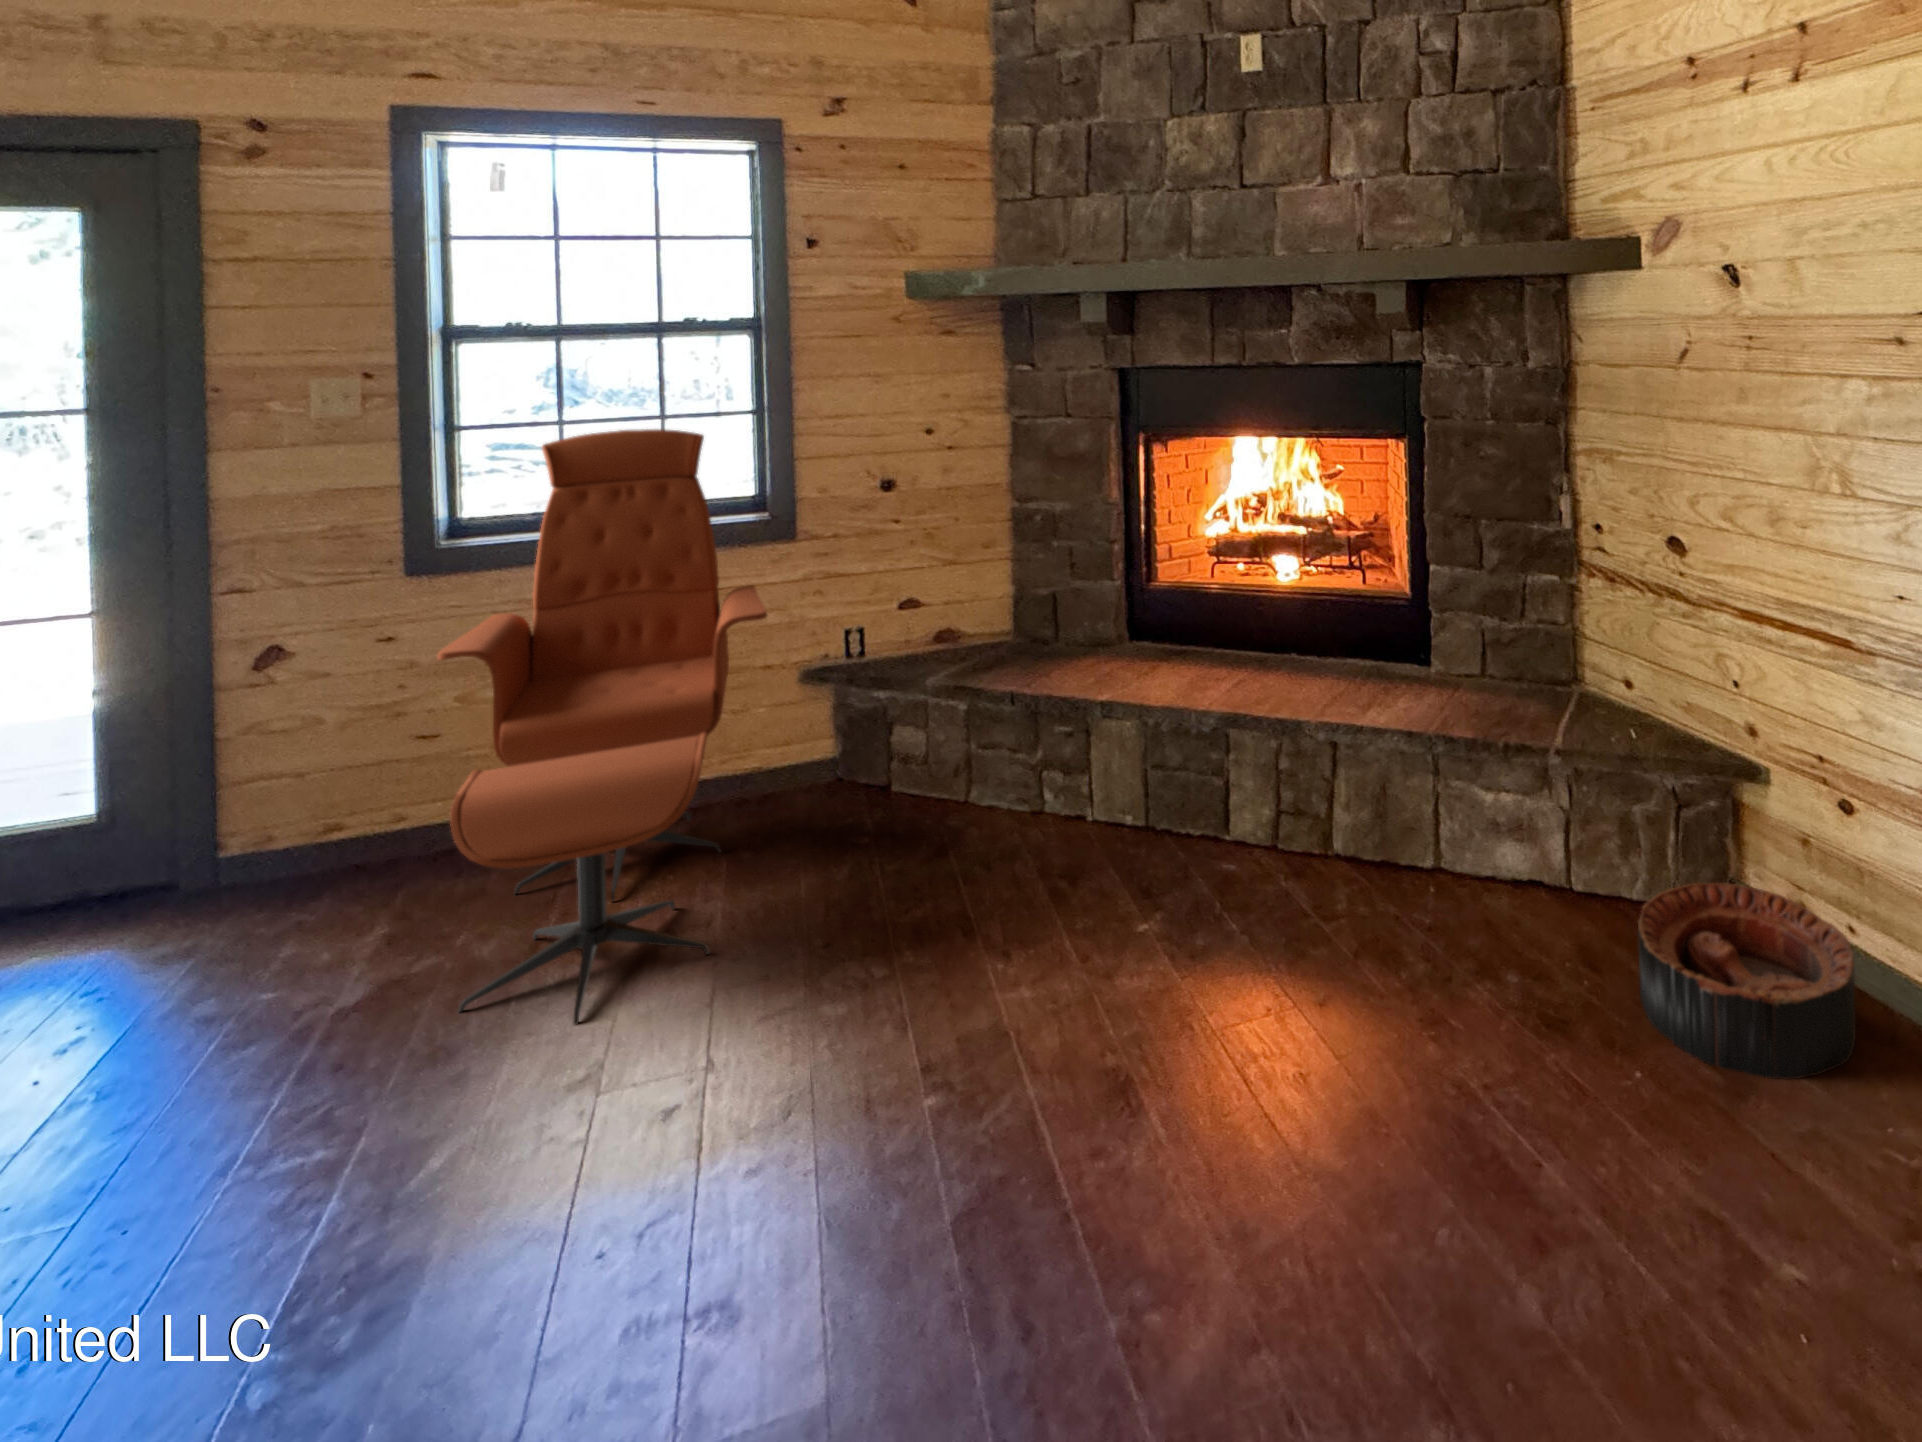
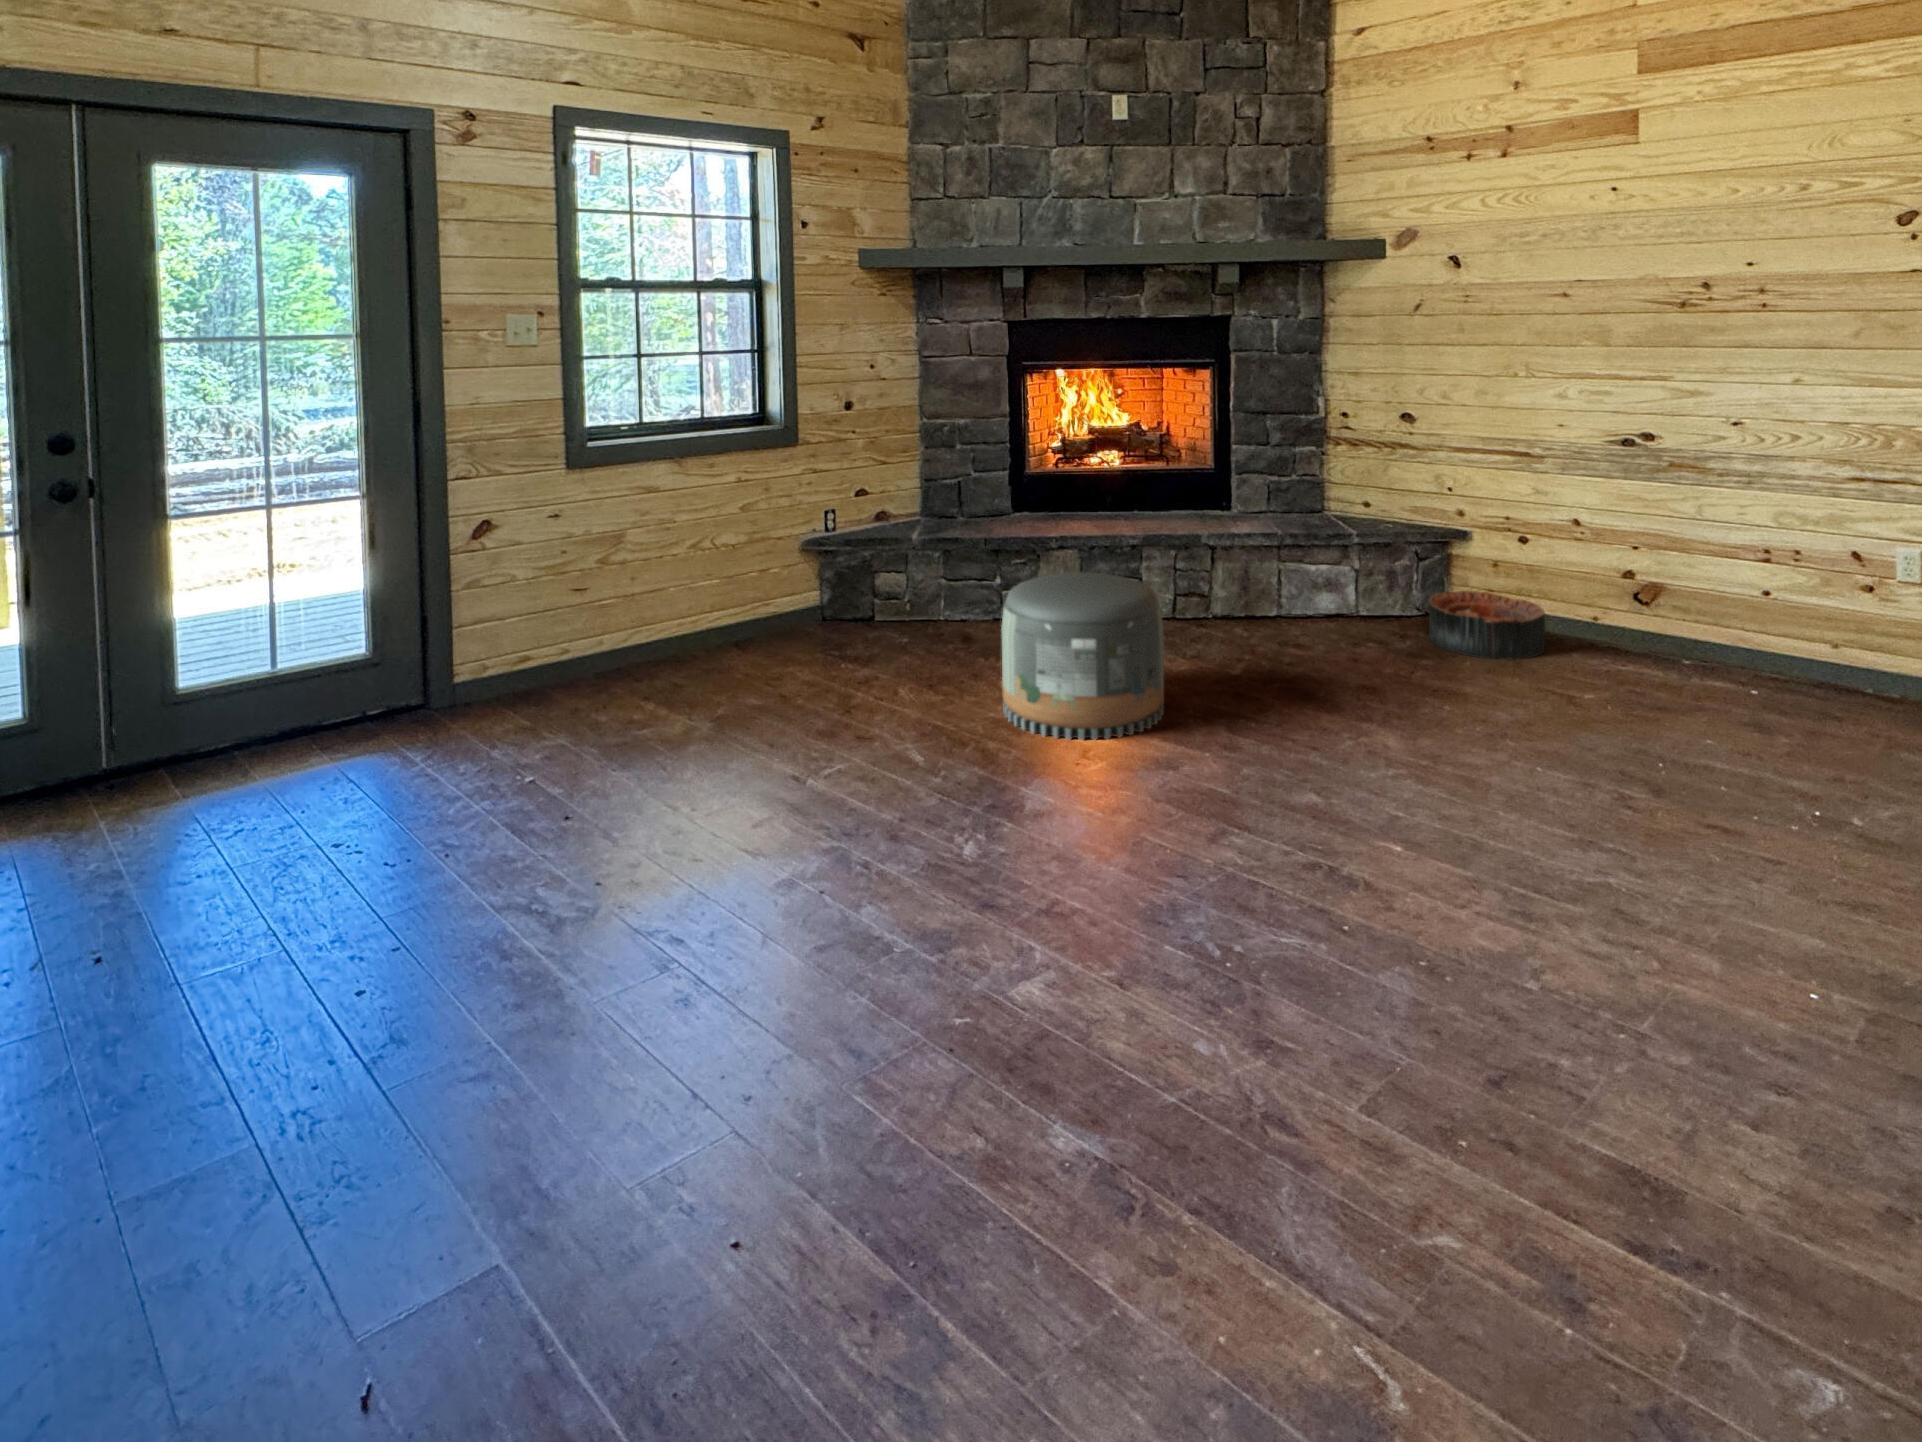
lounge chair: present [437,429,767,1025] -> none [634,360,906,725]
pouf: none [703,813,1005,1178] -> present [1001,572,1164,740]

